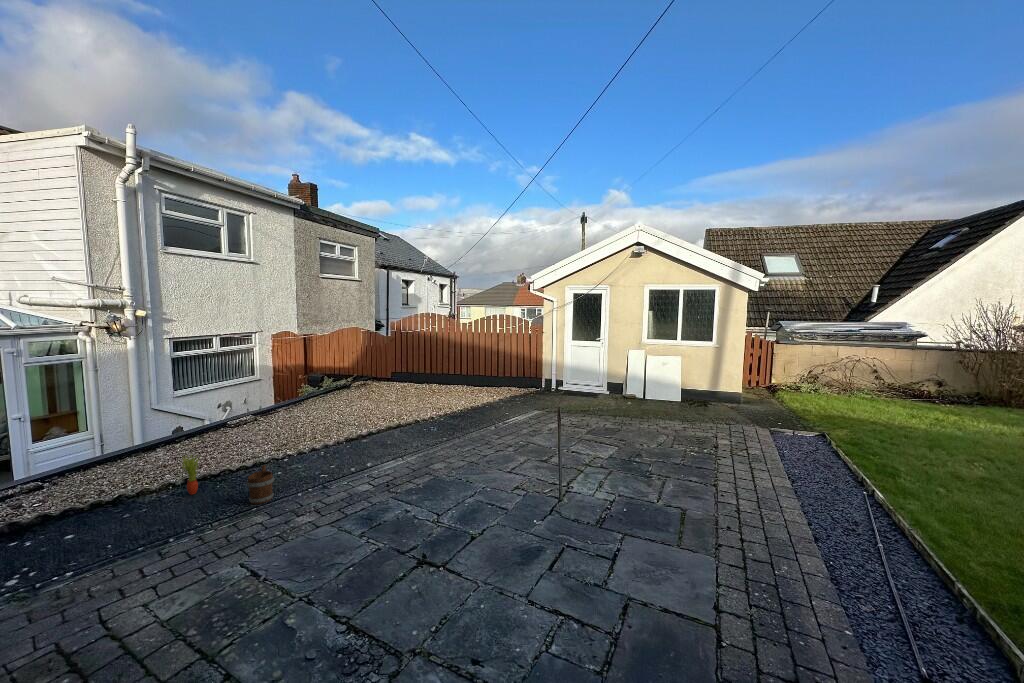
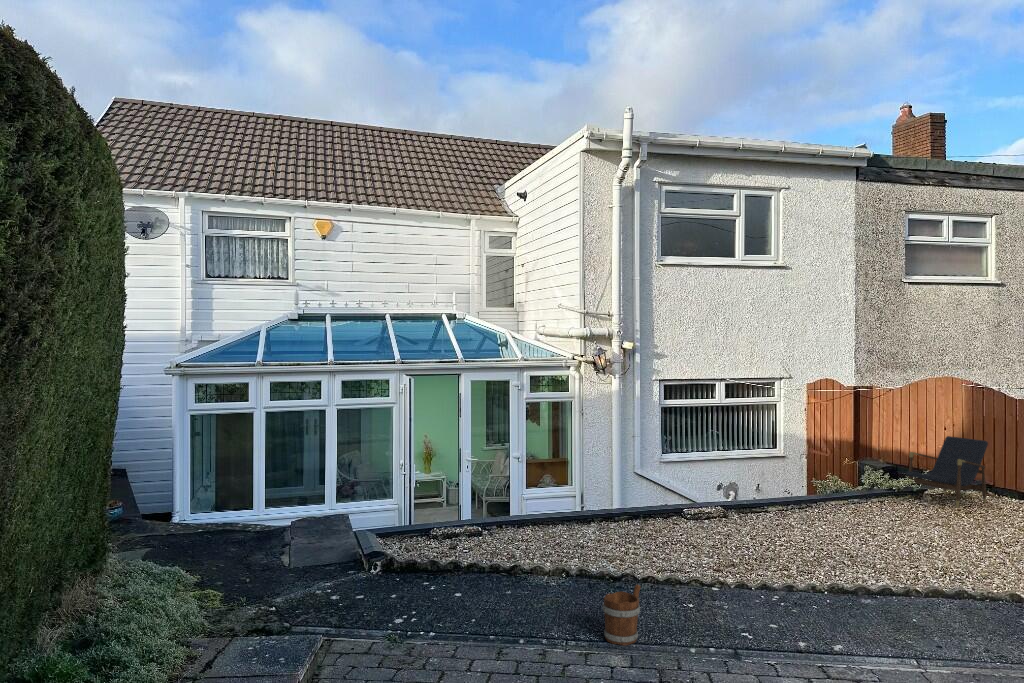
lounge chair: none [336,358,371,392] -> present [906,436,988,508]
potted plant: present [182,455,198,495] -> none [559,536,584,595]

